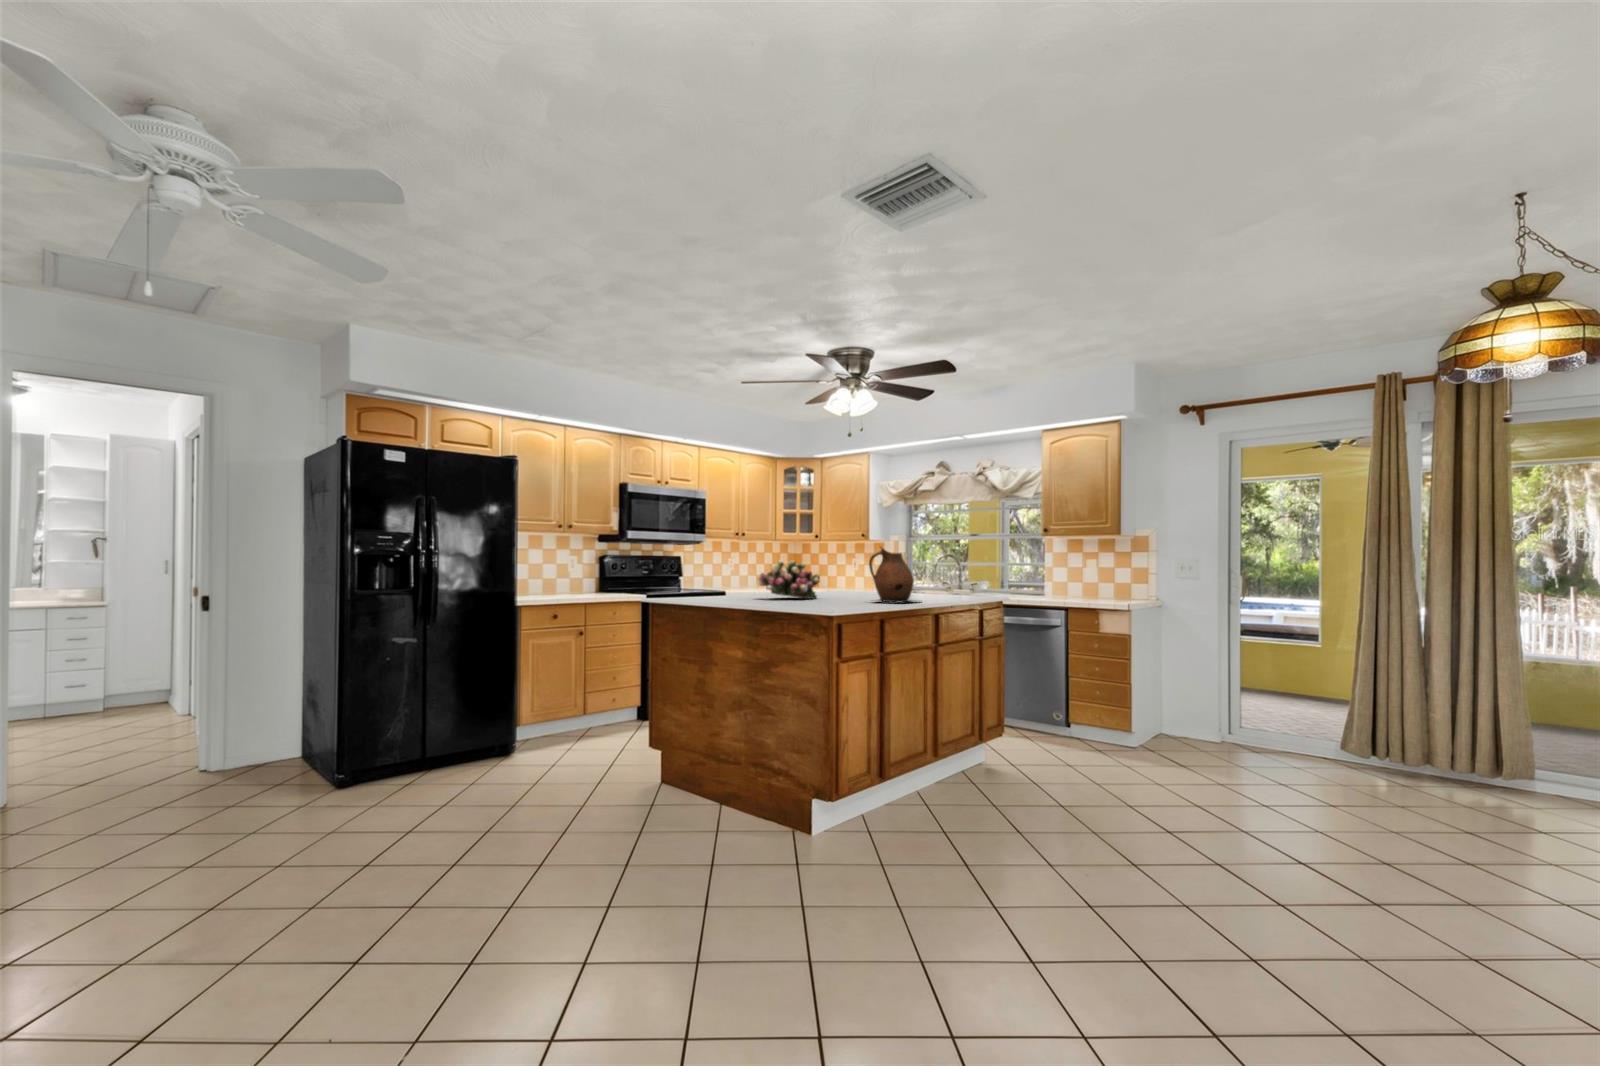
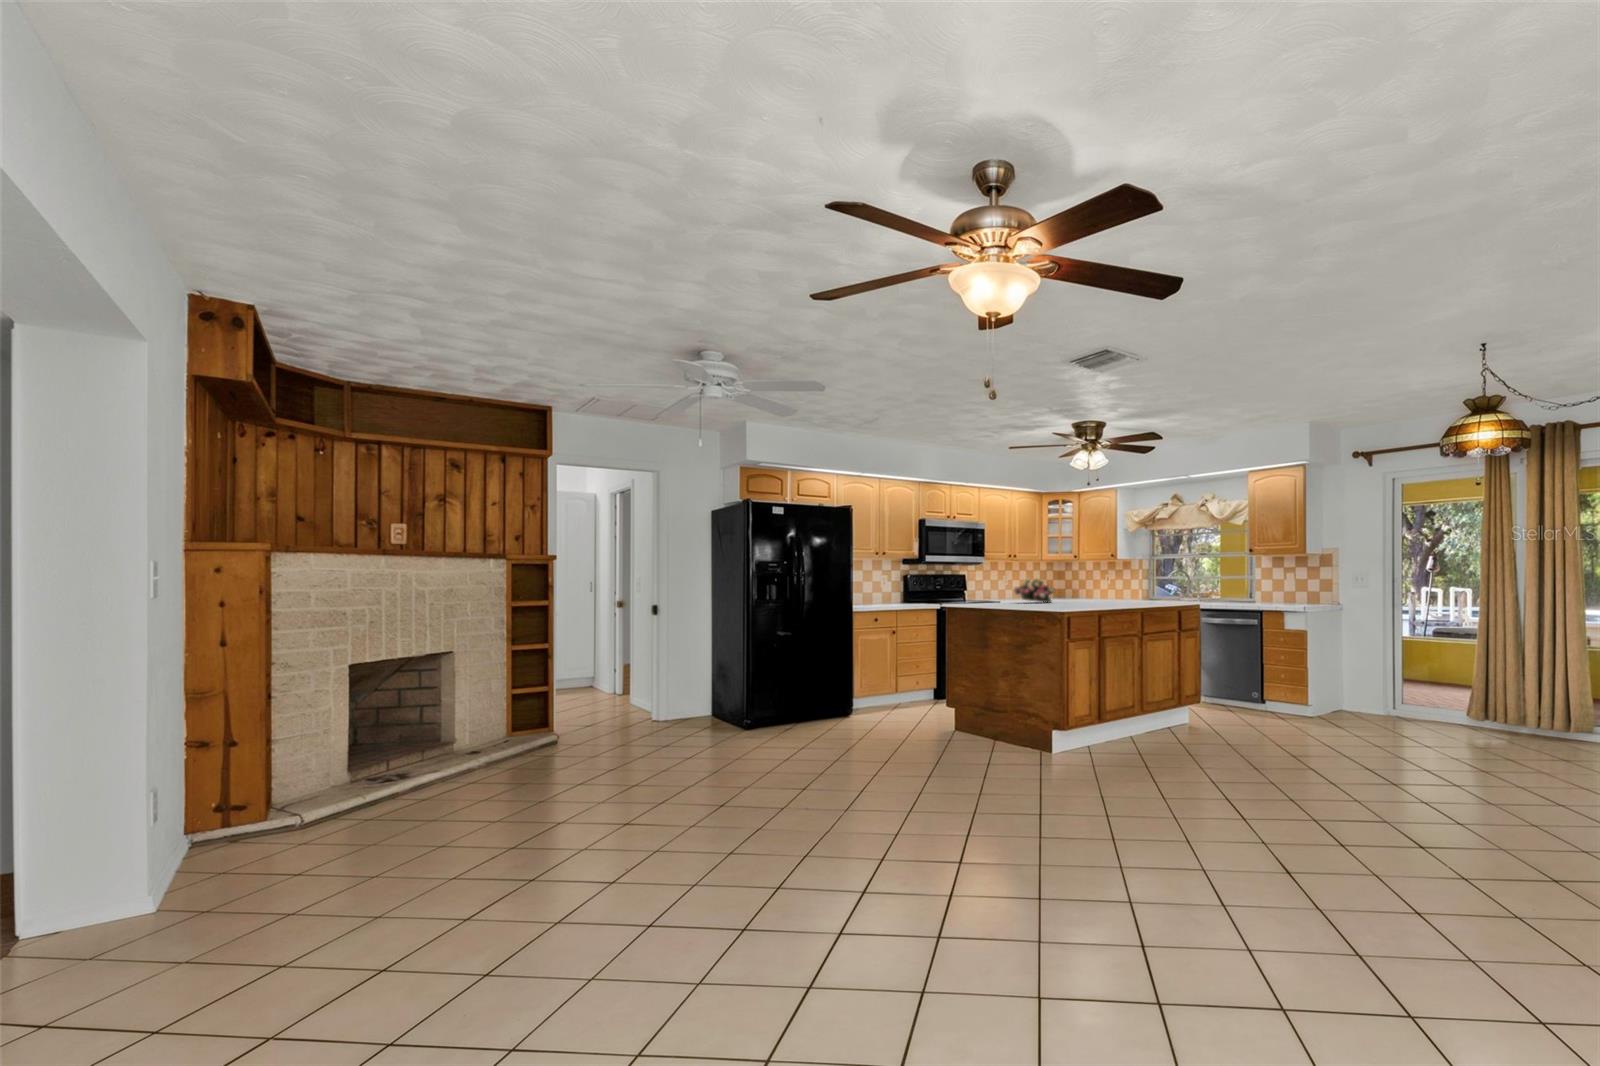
ceramic pitcher: present [869,547,914,603] -> none [1081,569,1116,604]

